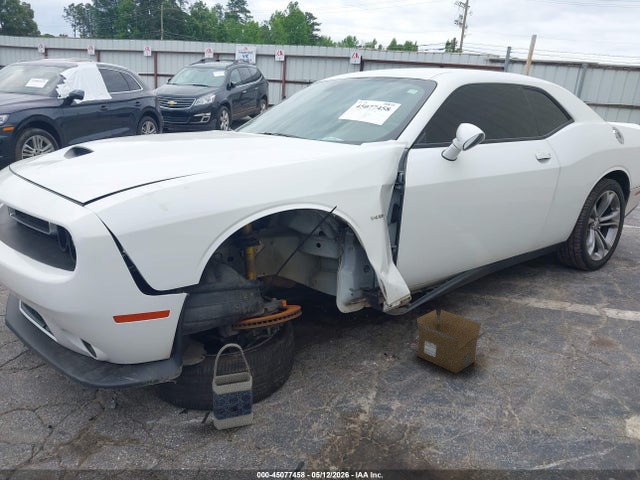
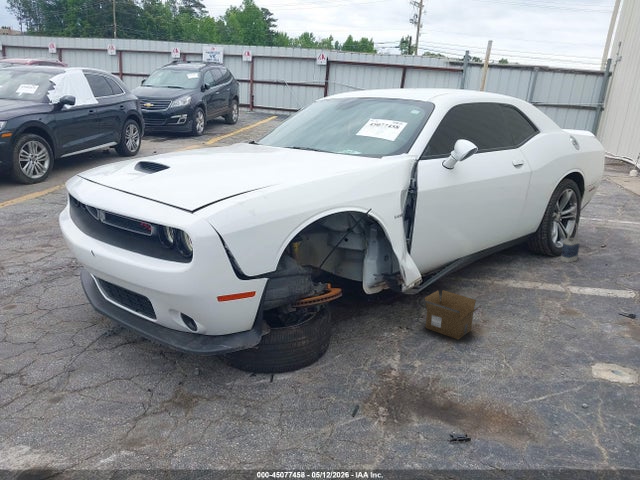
bag: present [212,344,253,430] -> present [561,223,580,263]

